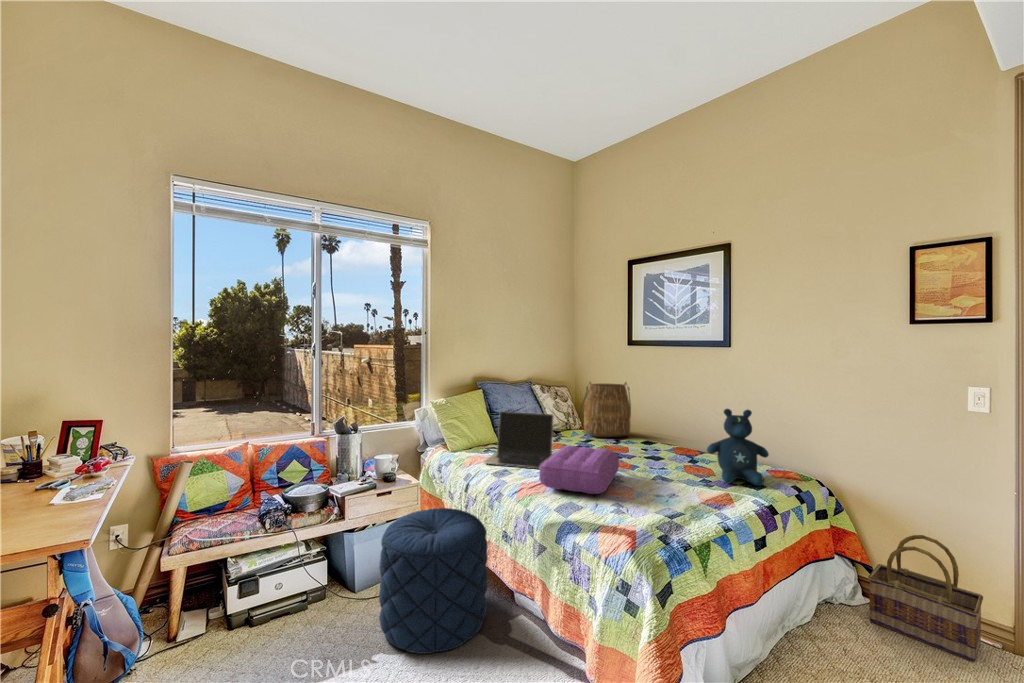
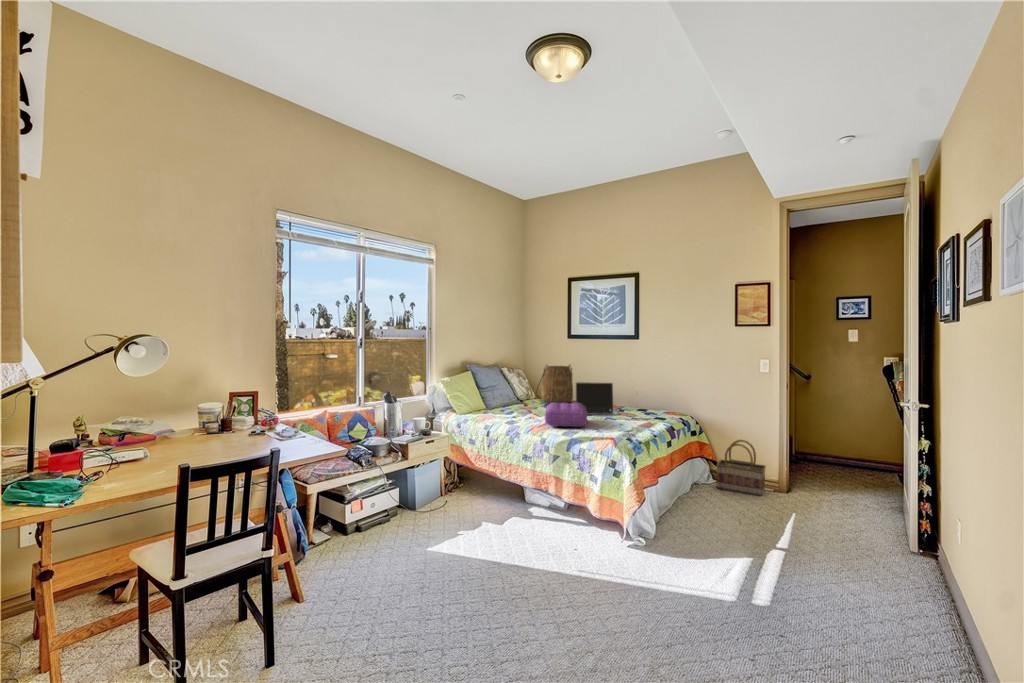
stuffed bear: present [707,409,769,486] -> none [633,376,667,419]
laptop: present [484,412,554,468] -> present [575,382,618,415]
pouf: present [379,508,488,654] -> none [448,446,517,527]

